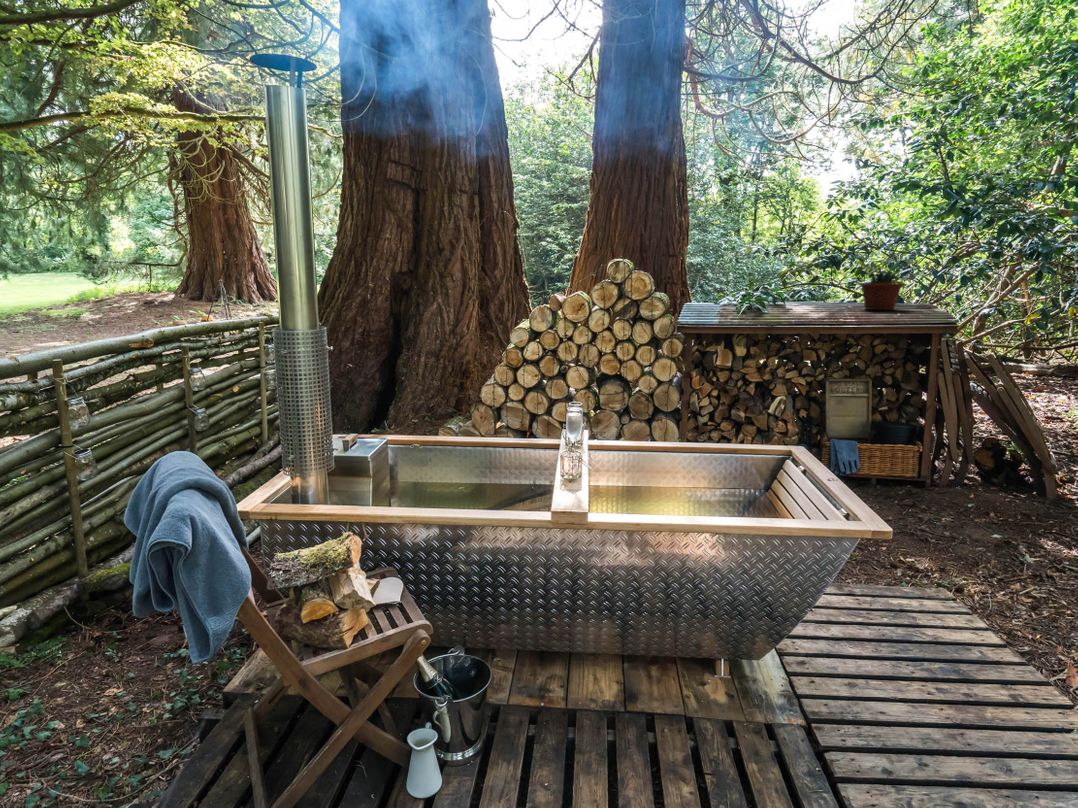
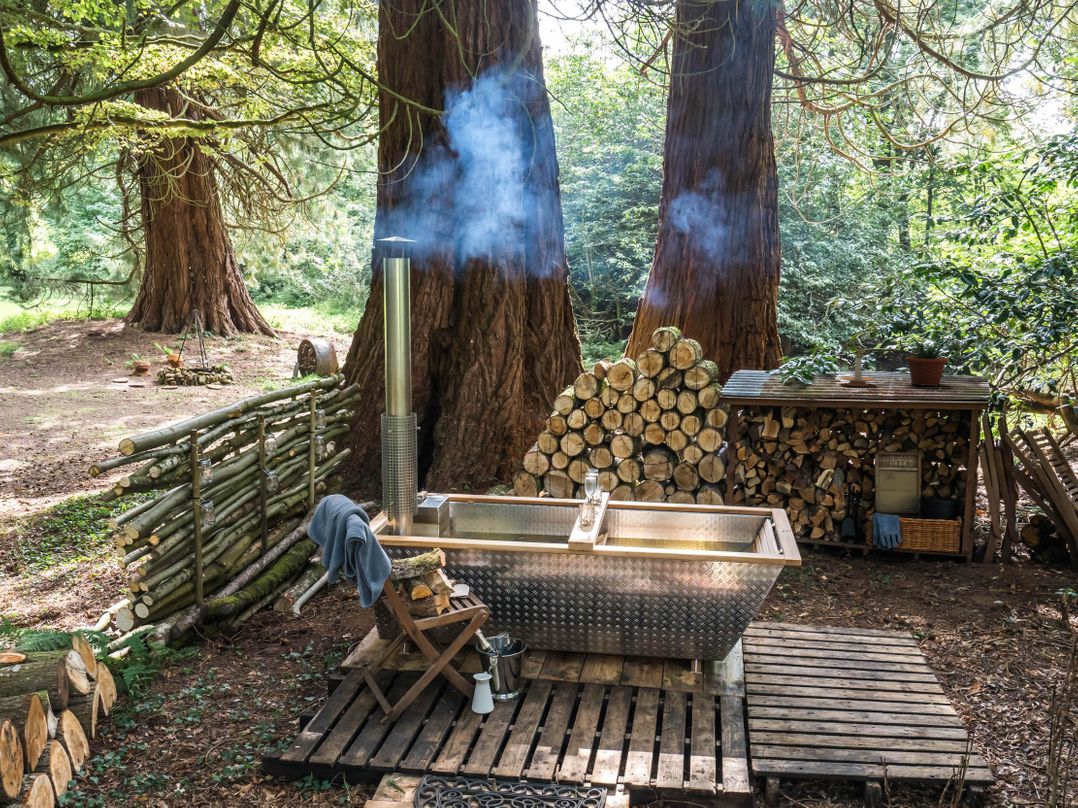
candle holder: none [794,272,832,312] -> present [840,348,876,386]

